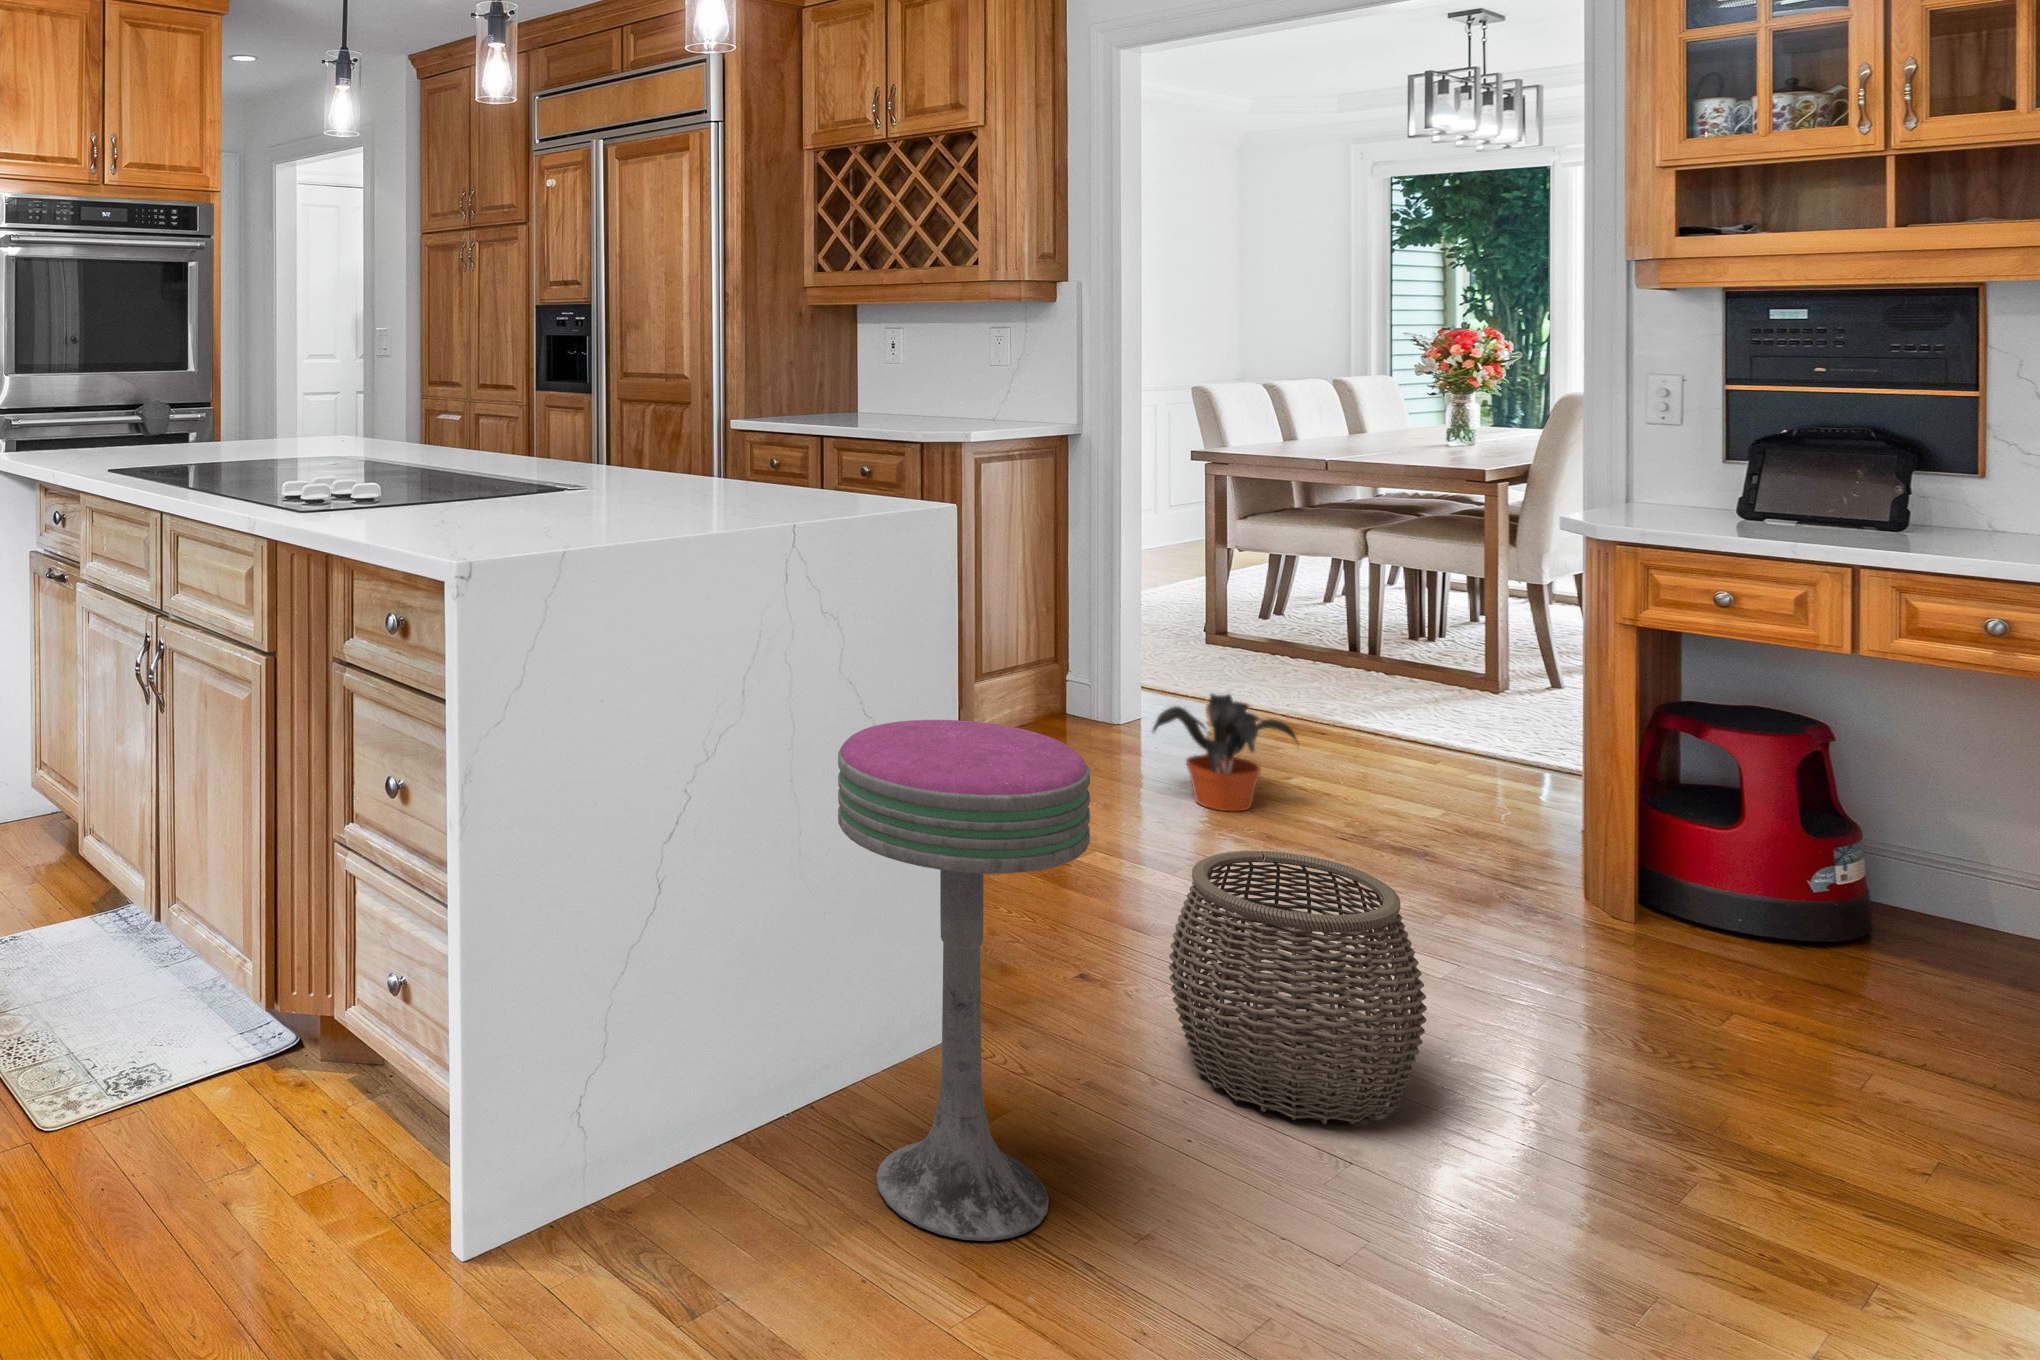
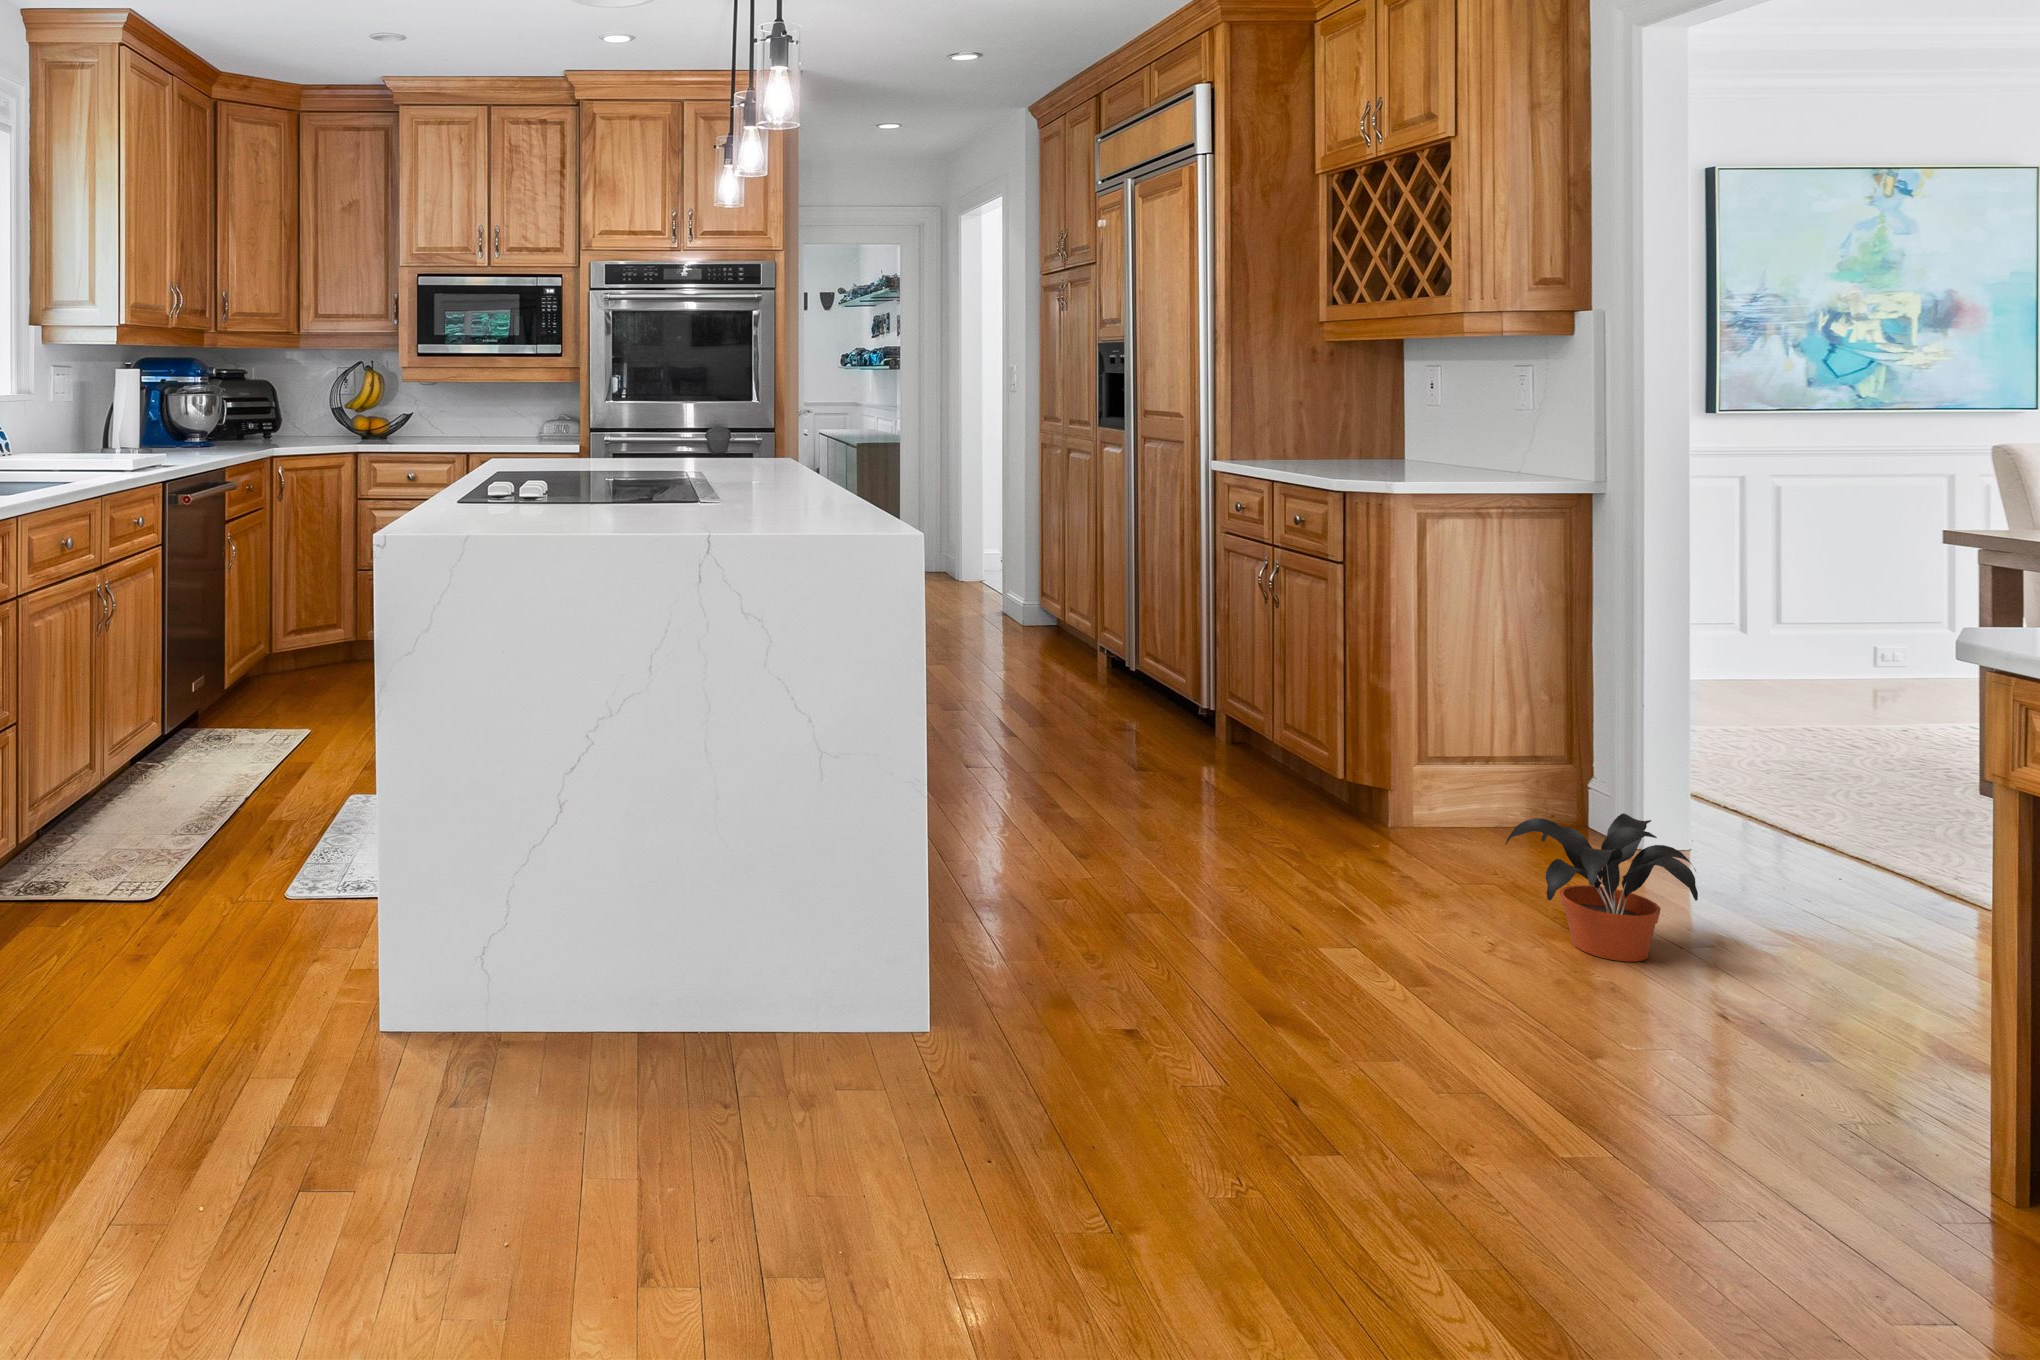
bar stool: present [838,720,1090,1241] -> none [607,712,816,1156]
woven basket: present [1169,851,1427,1124] -> none [1026,918,1285,1215]

